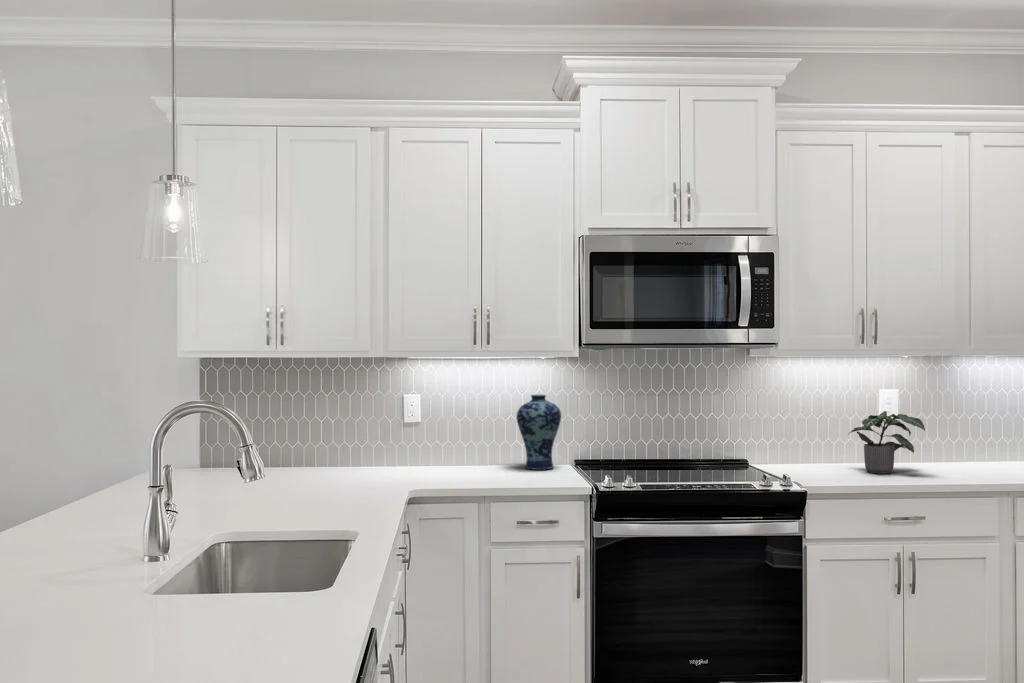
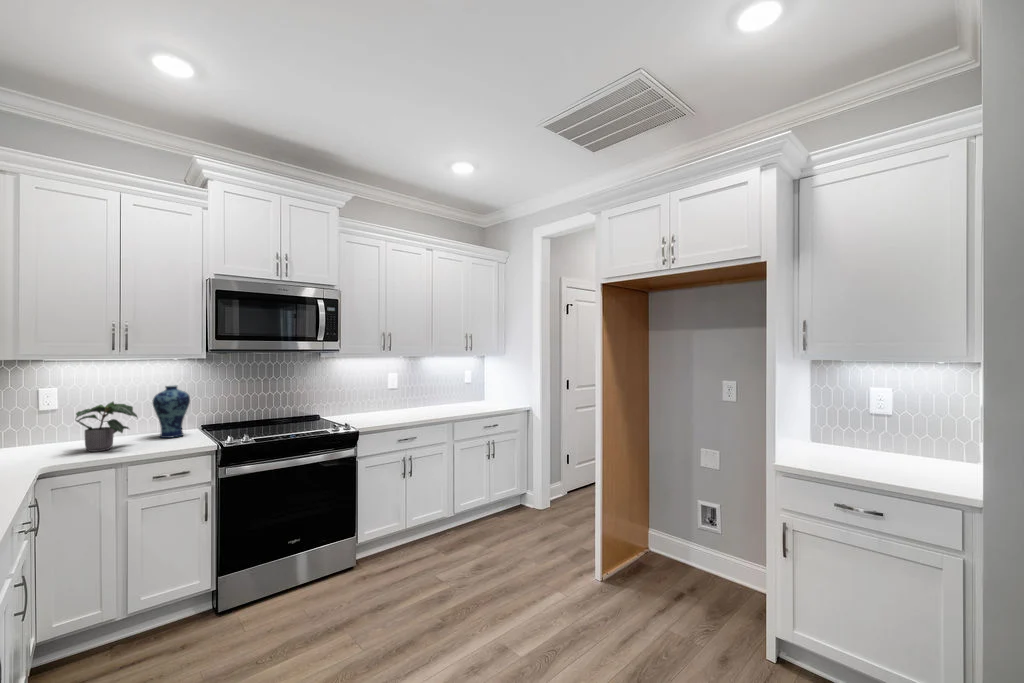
potted plant: present [850,411,925,474] -> present [76,402,137,452]

